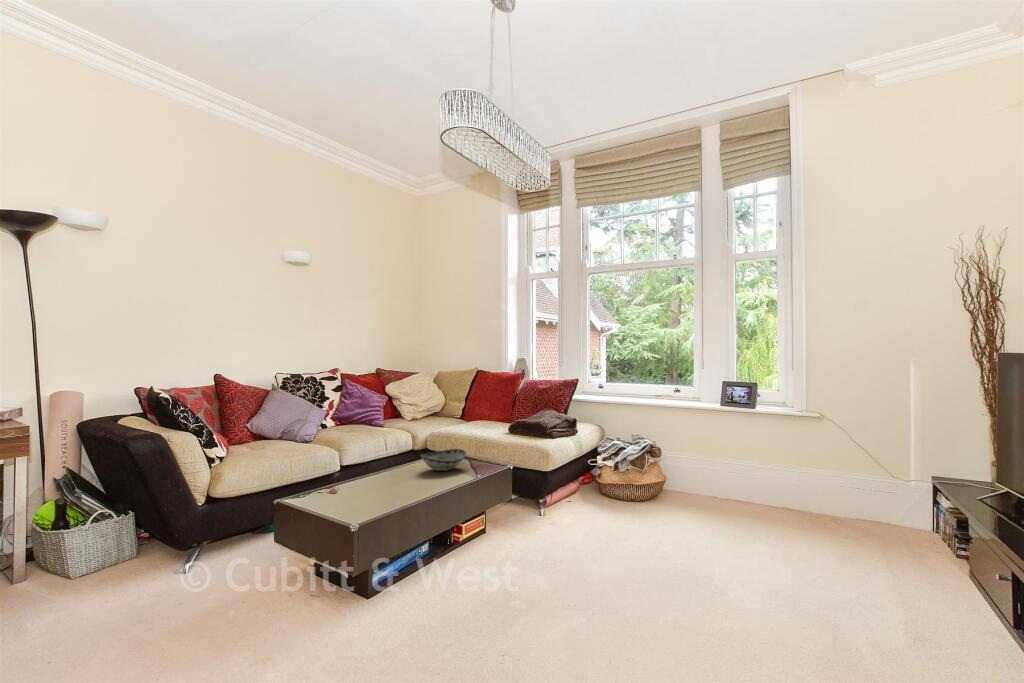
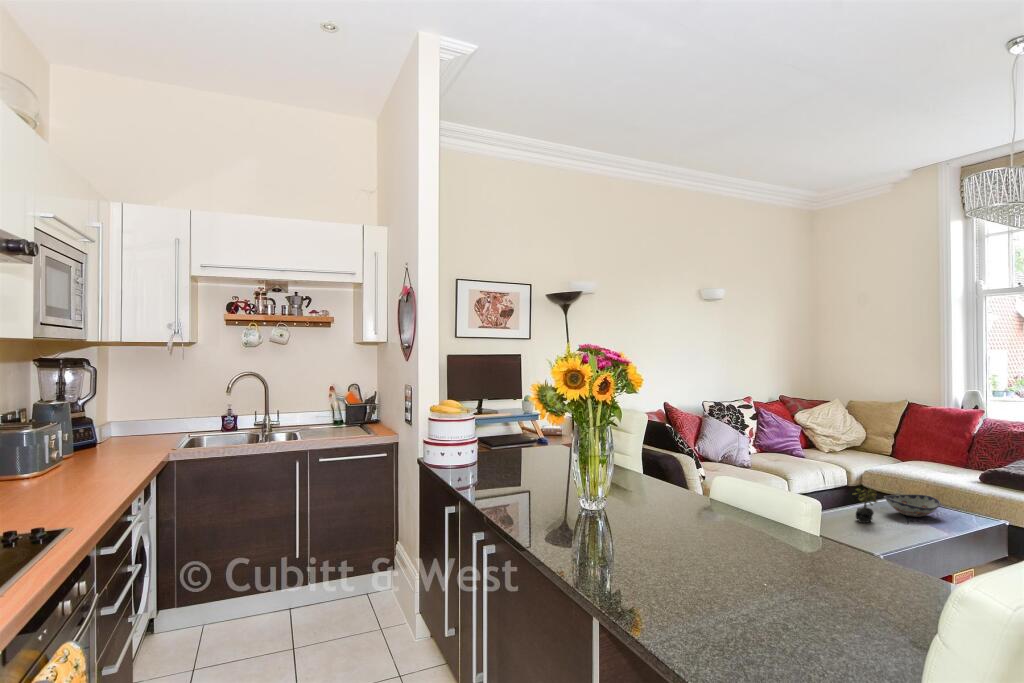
succulent plant: none [383,446,406,485] -> present [854,487,877,523]

